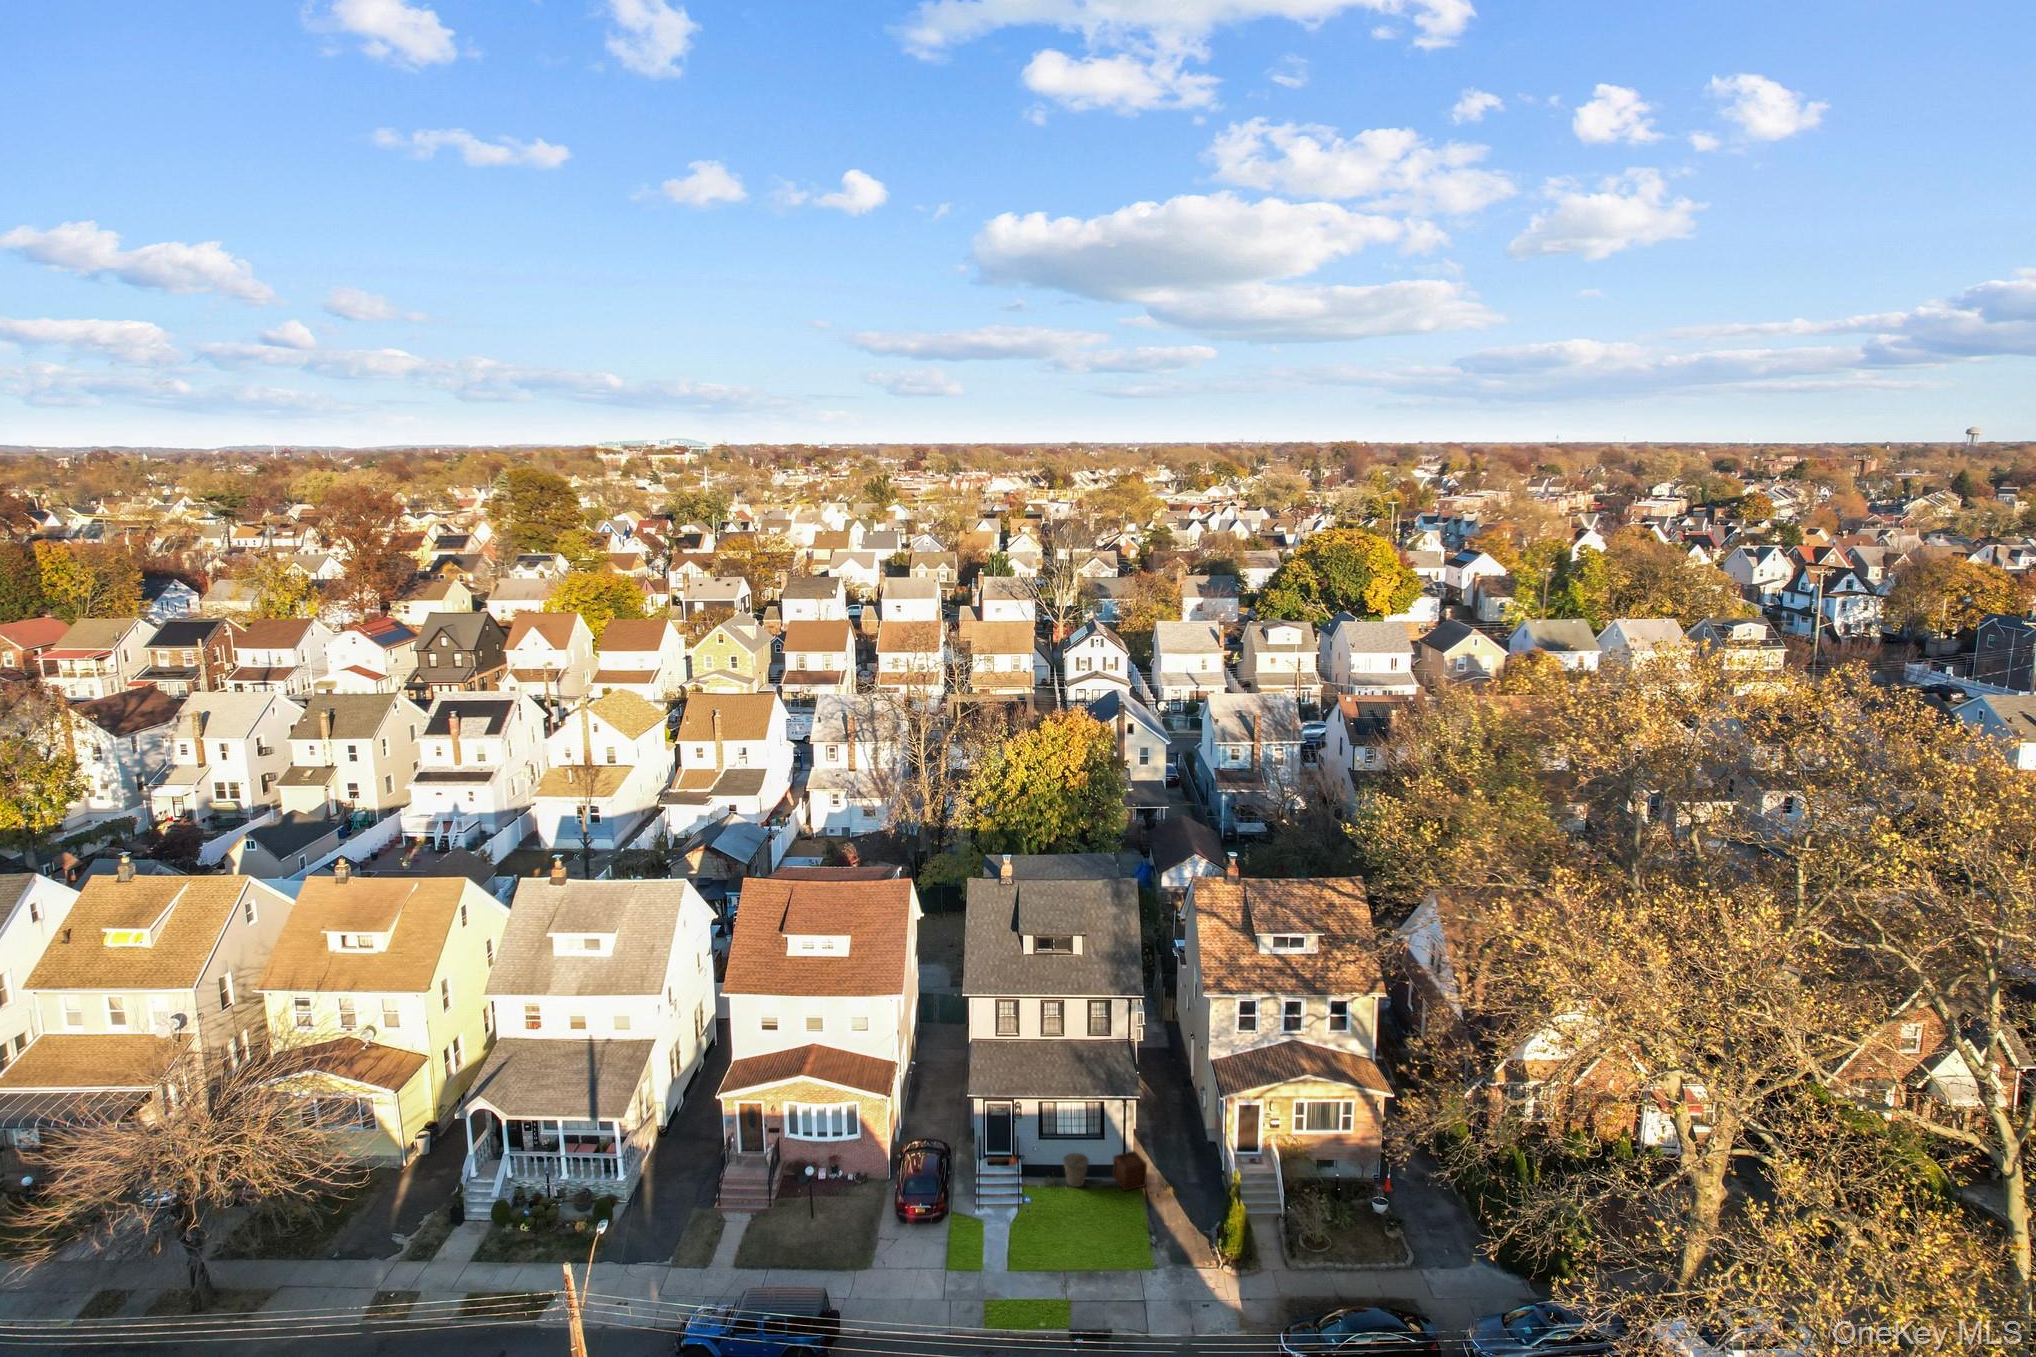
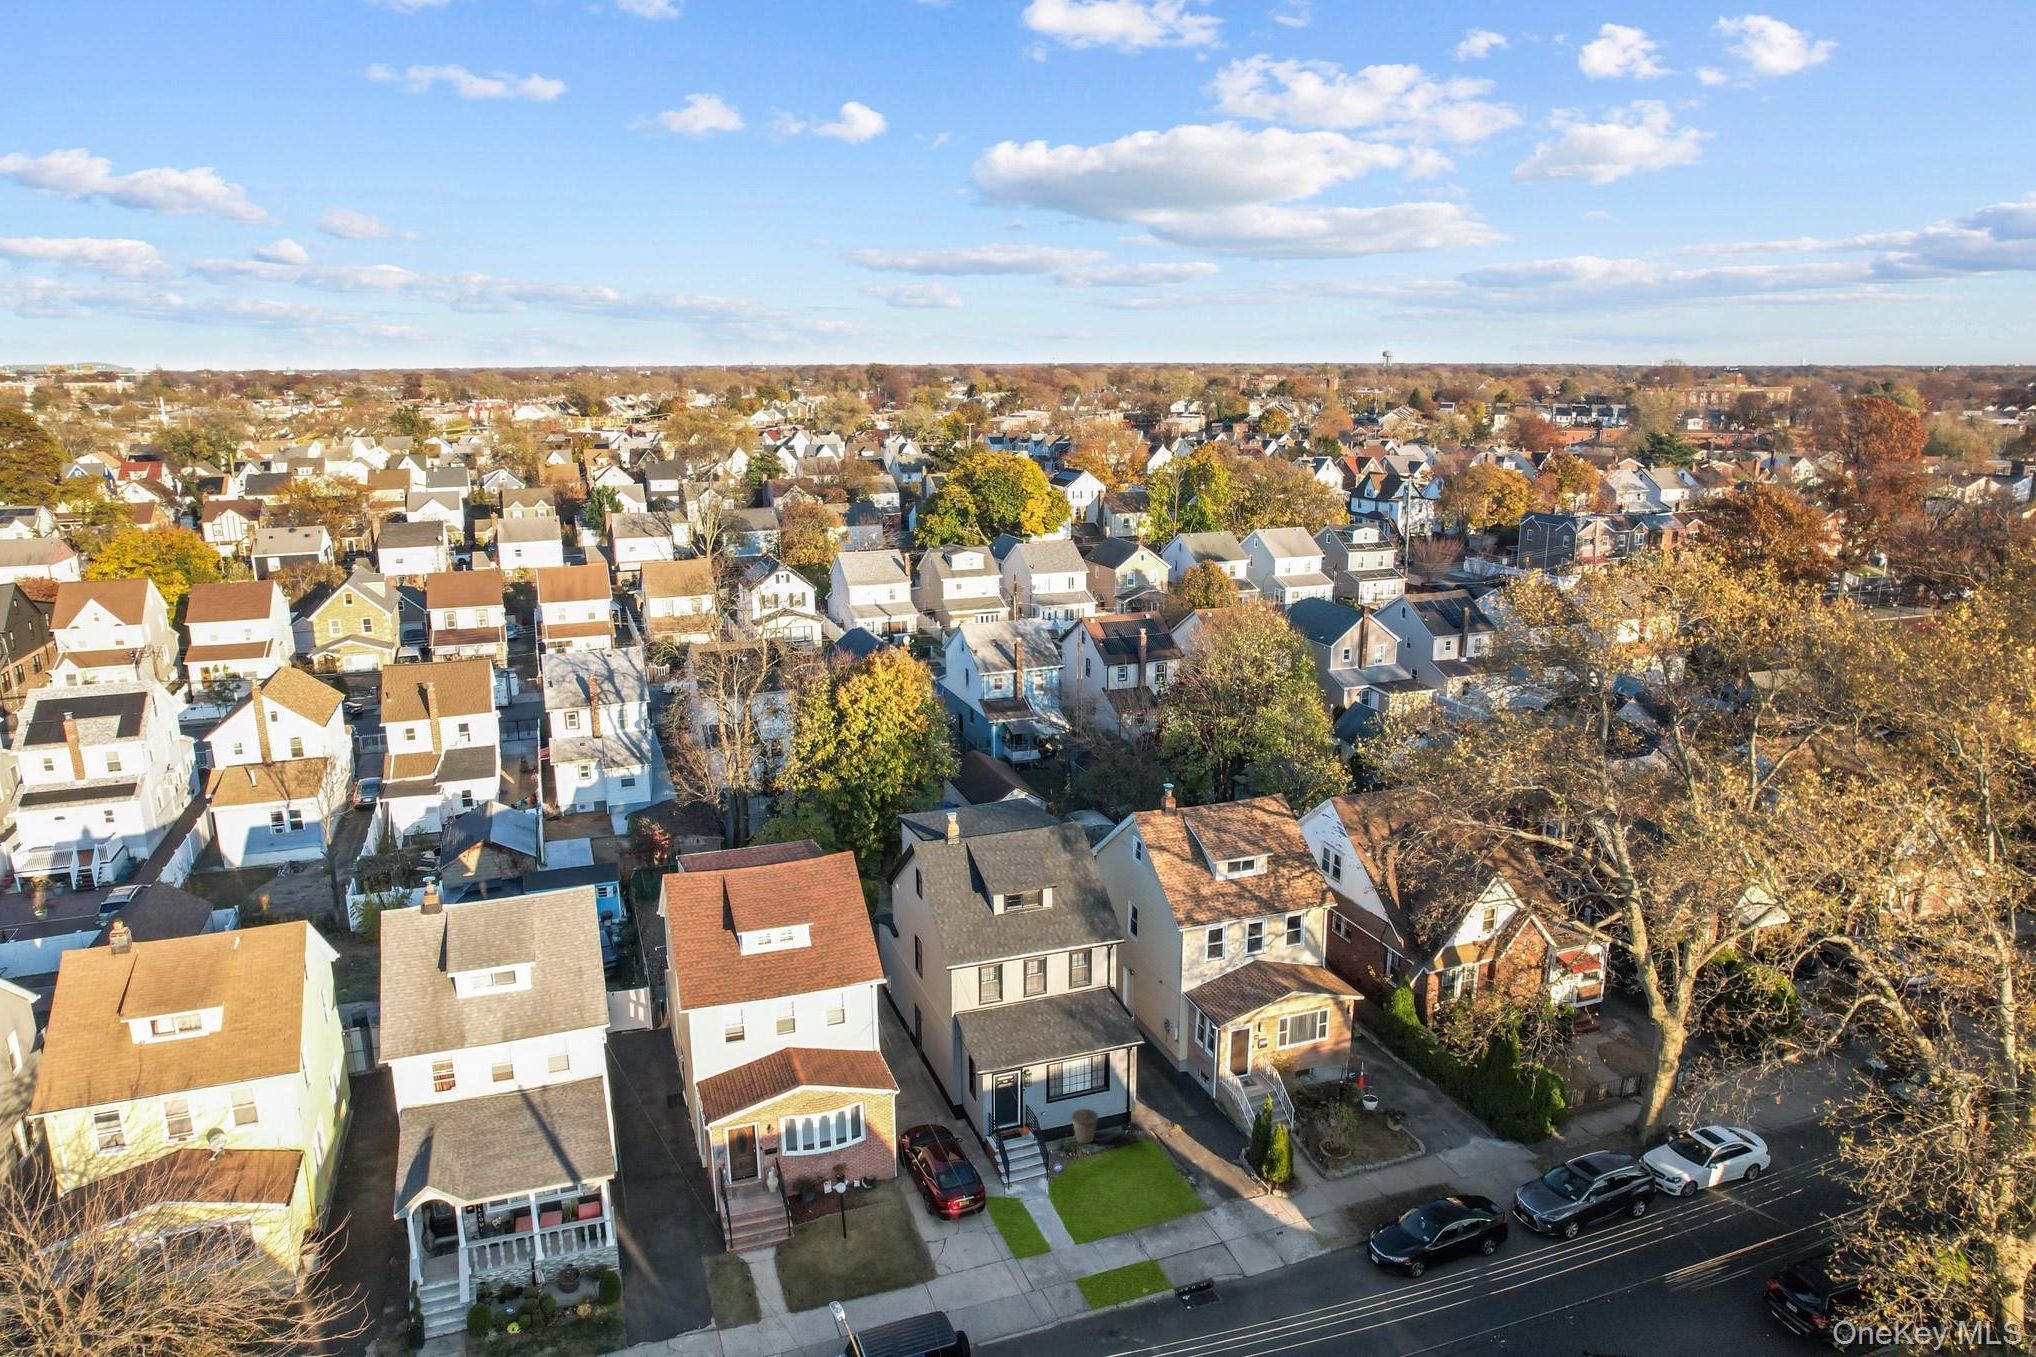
wooden crate: present [1113,1151,1147,1191] -> none [1118,1095,1154,1137]

